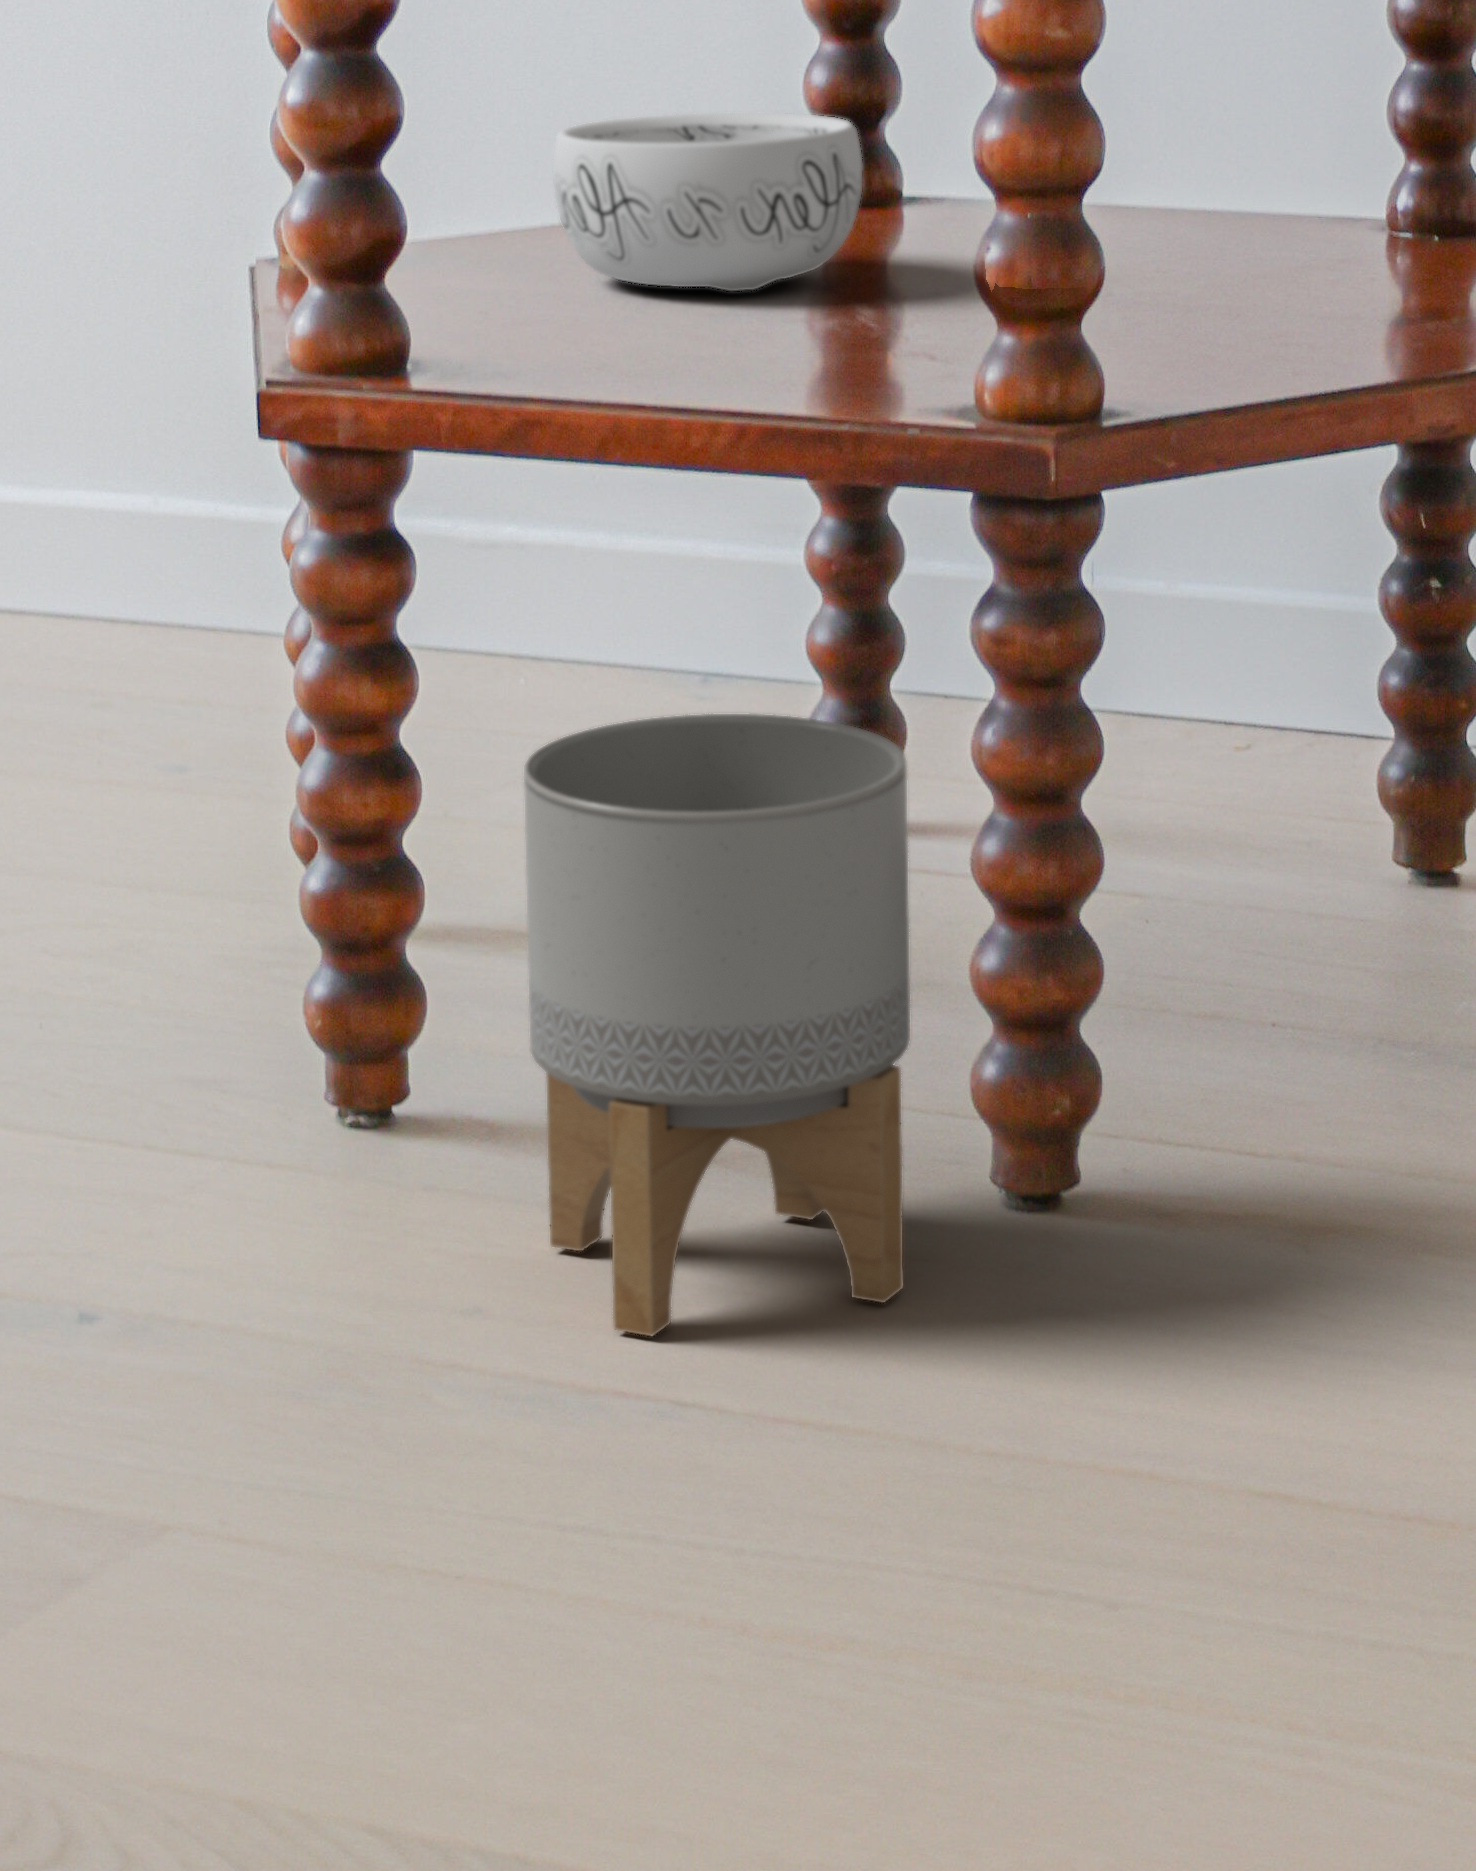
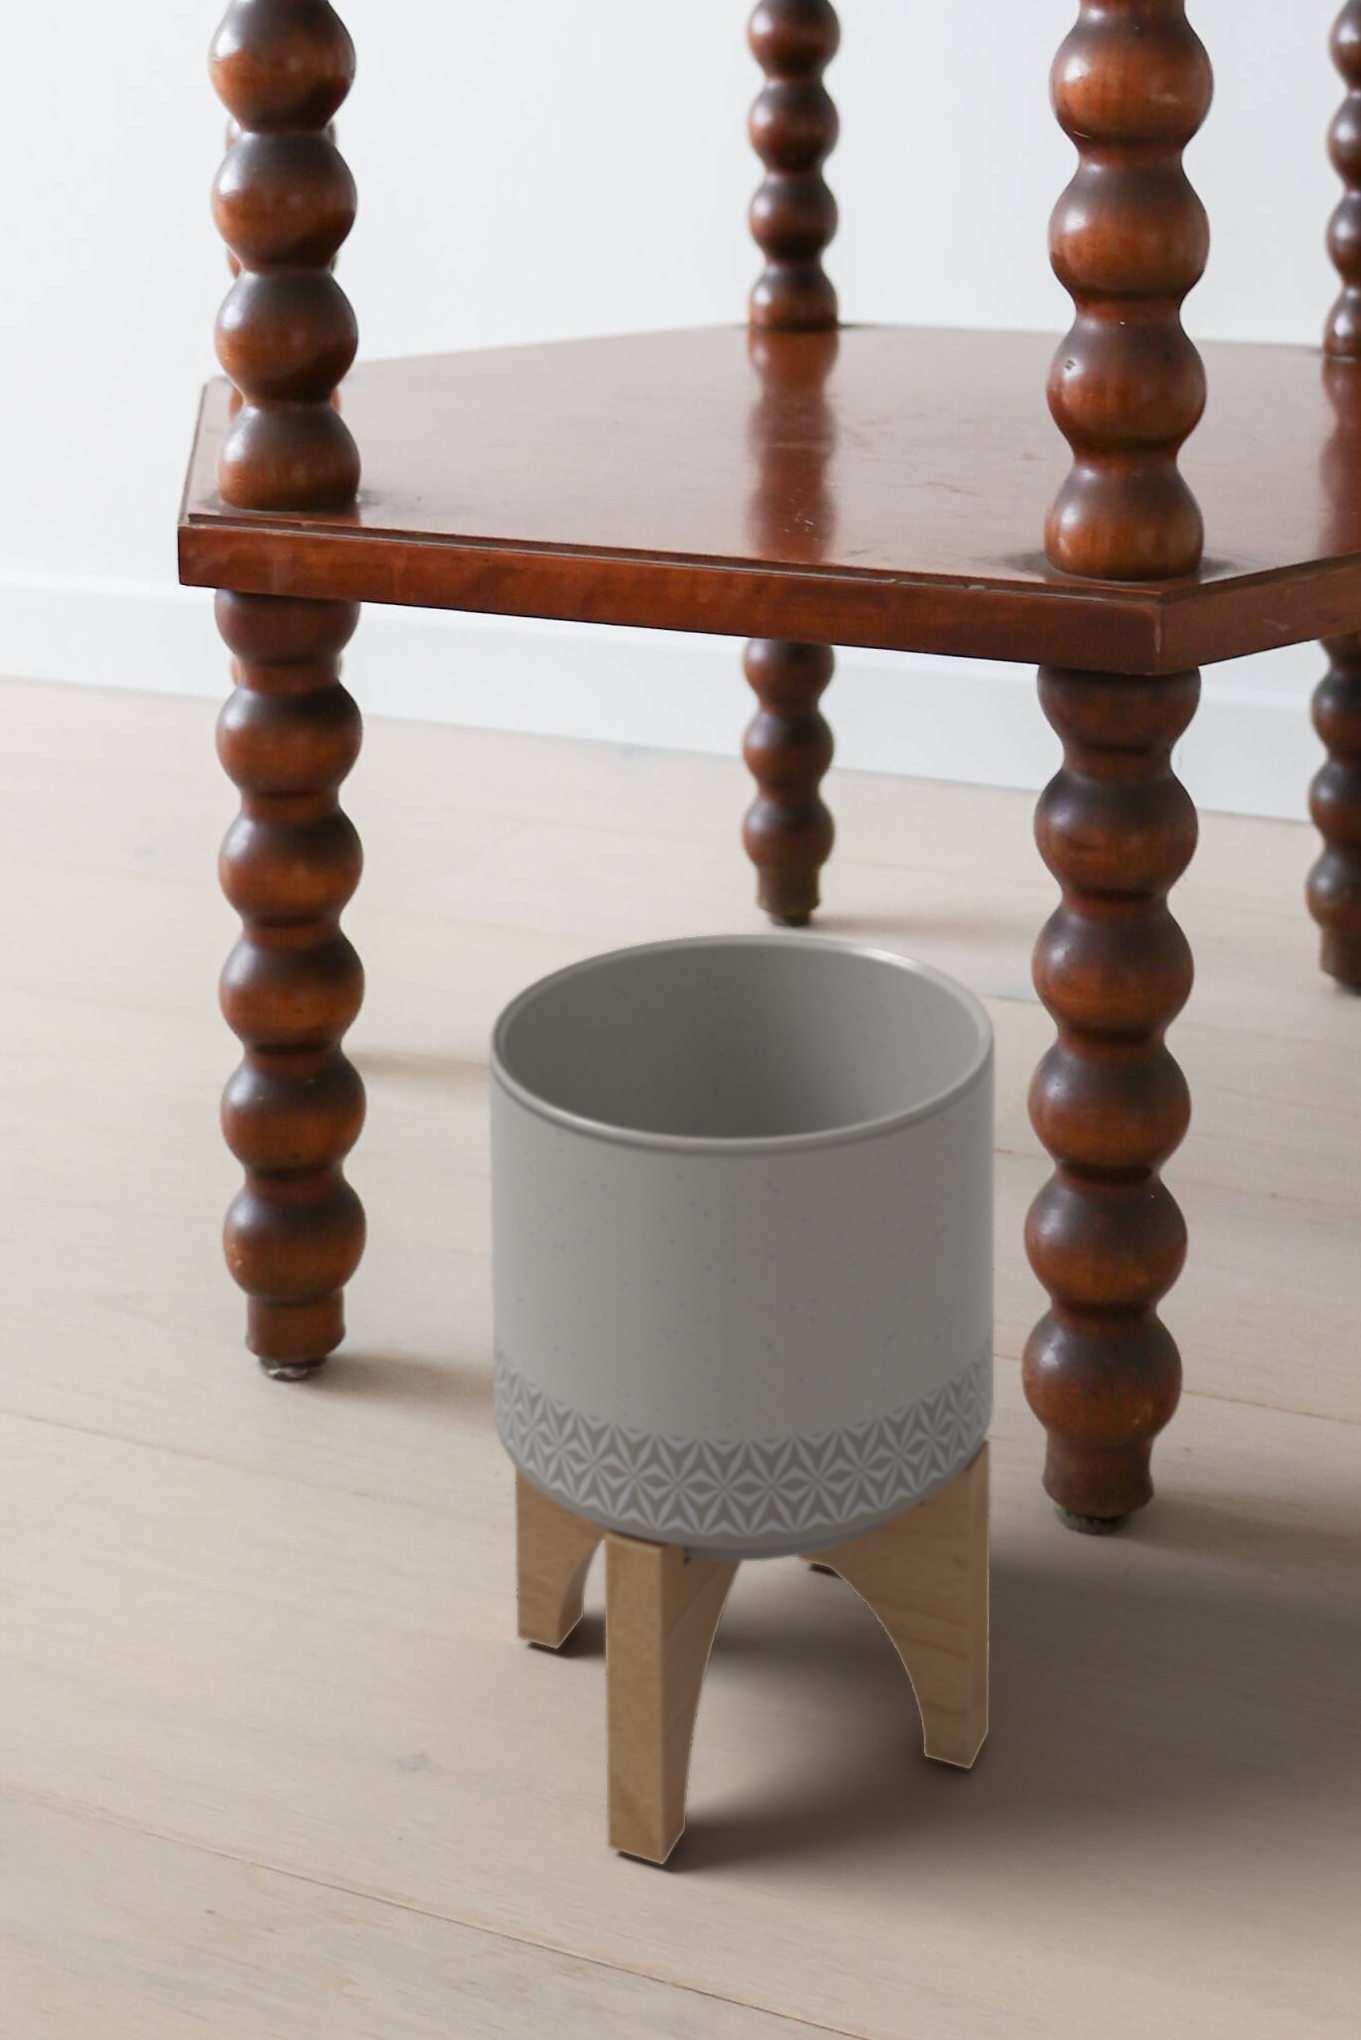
decorative bowl: present [553,113,863,291] -> none [521,240,837,415]

